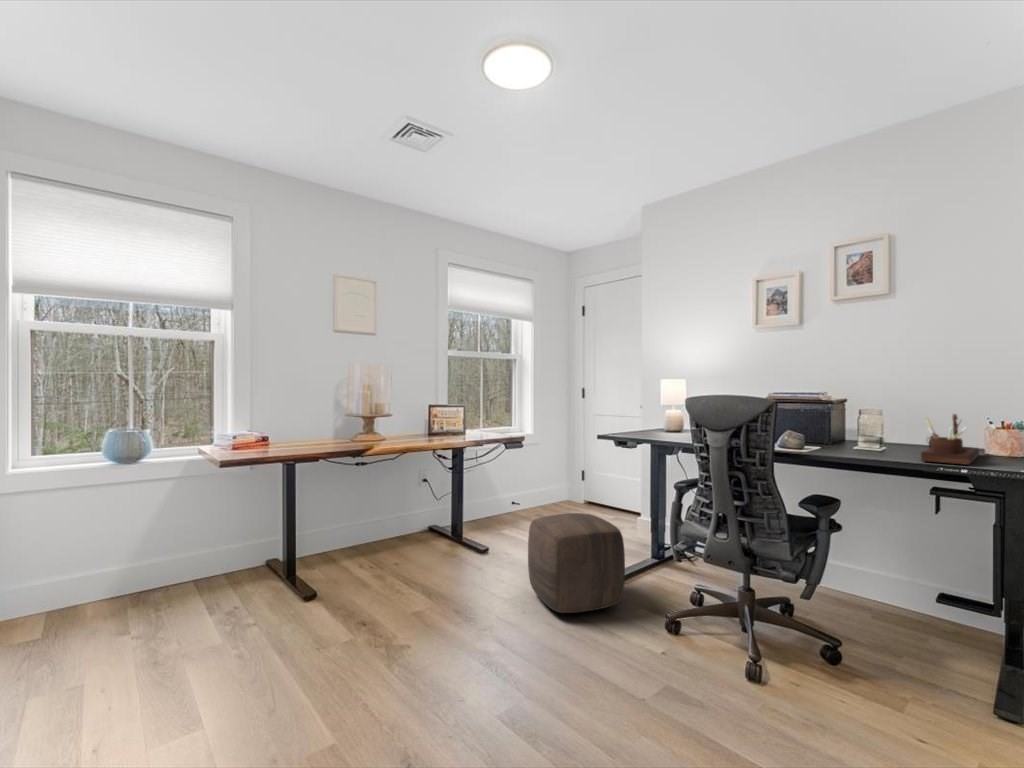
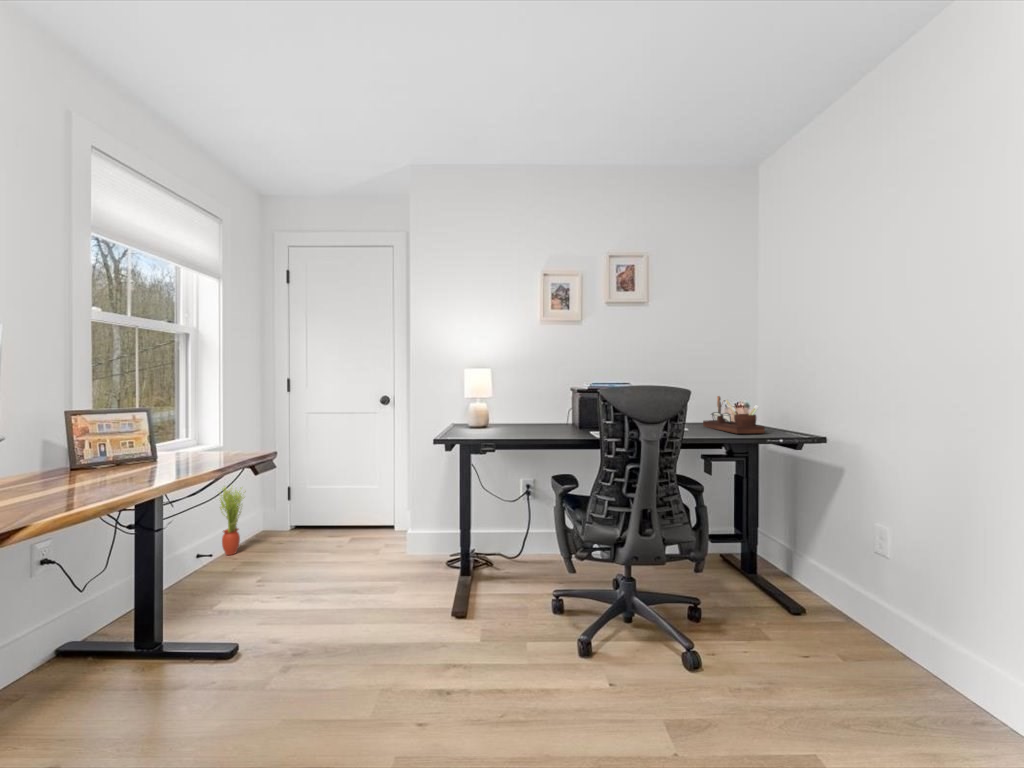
potted plant: none [525,461,543,510] -> present [220,487,246,555]
ottoman: present [528,513,625,613] -> none [386,545,523,704]

